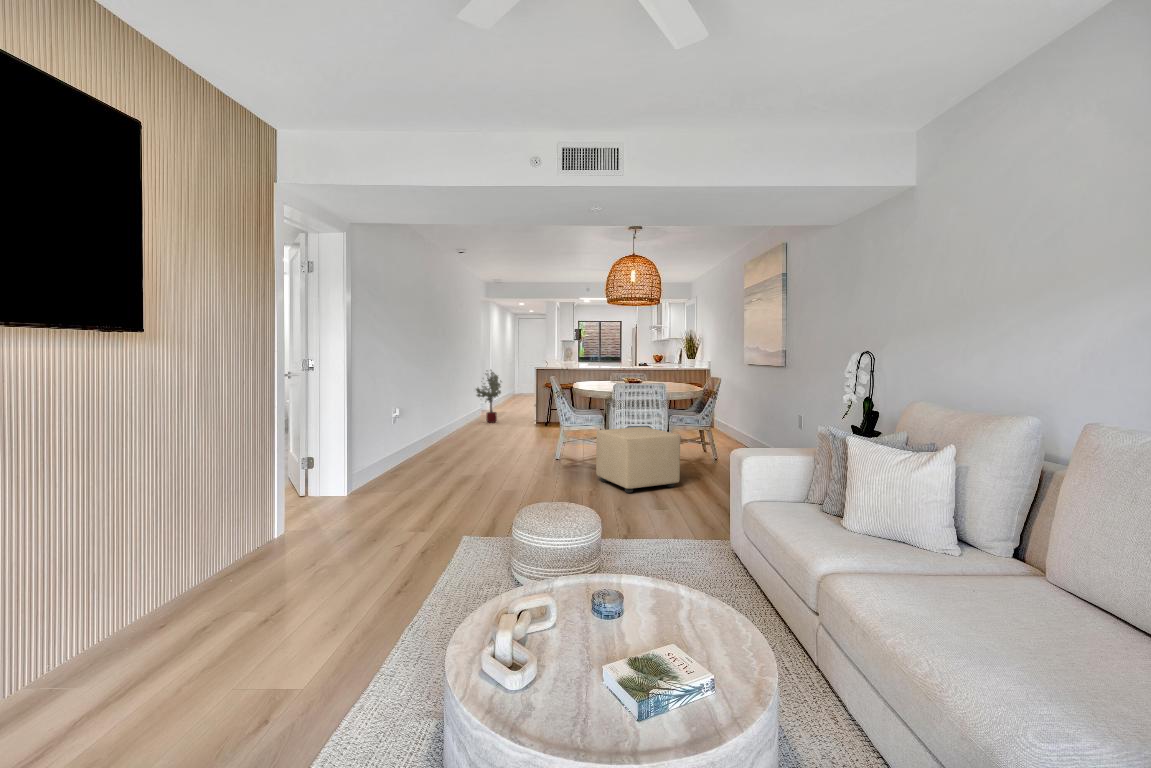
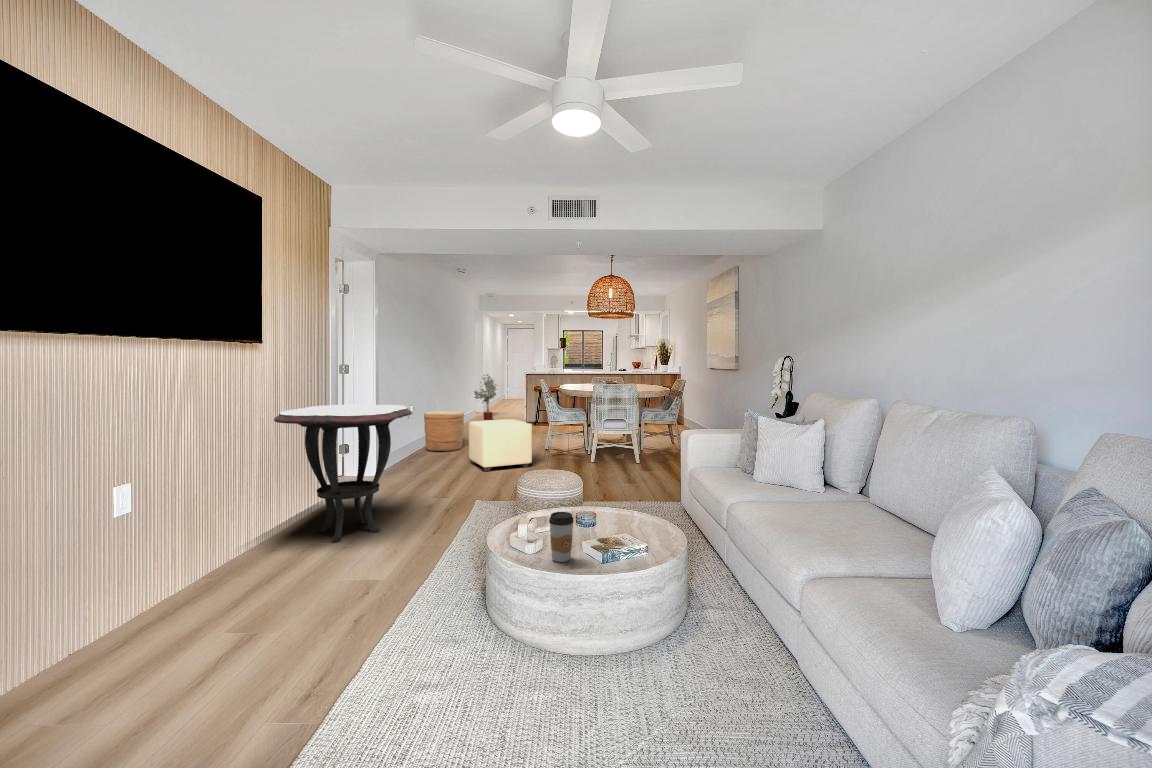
woven basket: none [412,413,460,462] -> present [424,411,464,451]
side table: none [182,415,377,603] -> present [274,405,412,542]
ottoman: present [596,427,681,493] -> present [469,419,532,471]
coffee cup: none [548,629,591,725] -> present [549,512,574,562]

